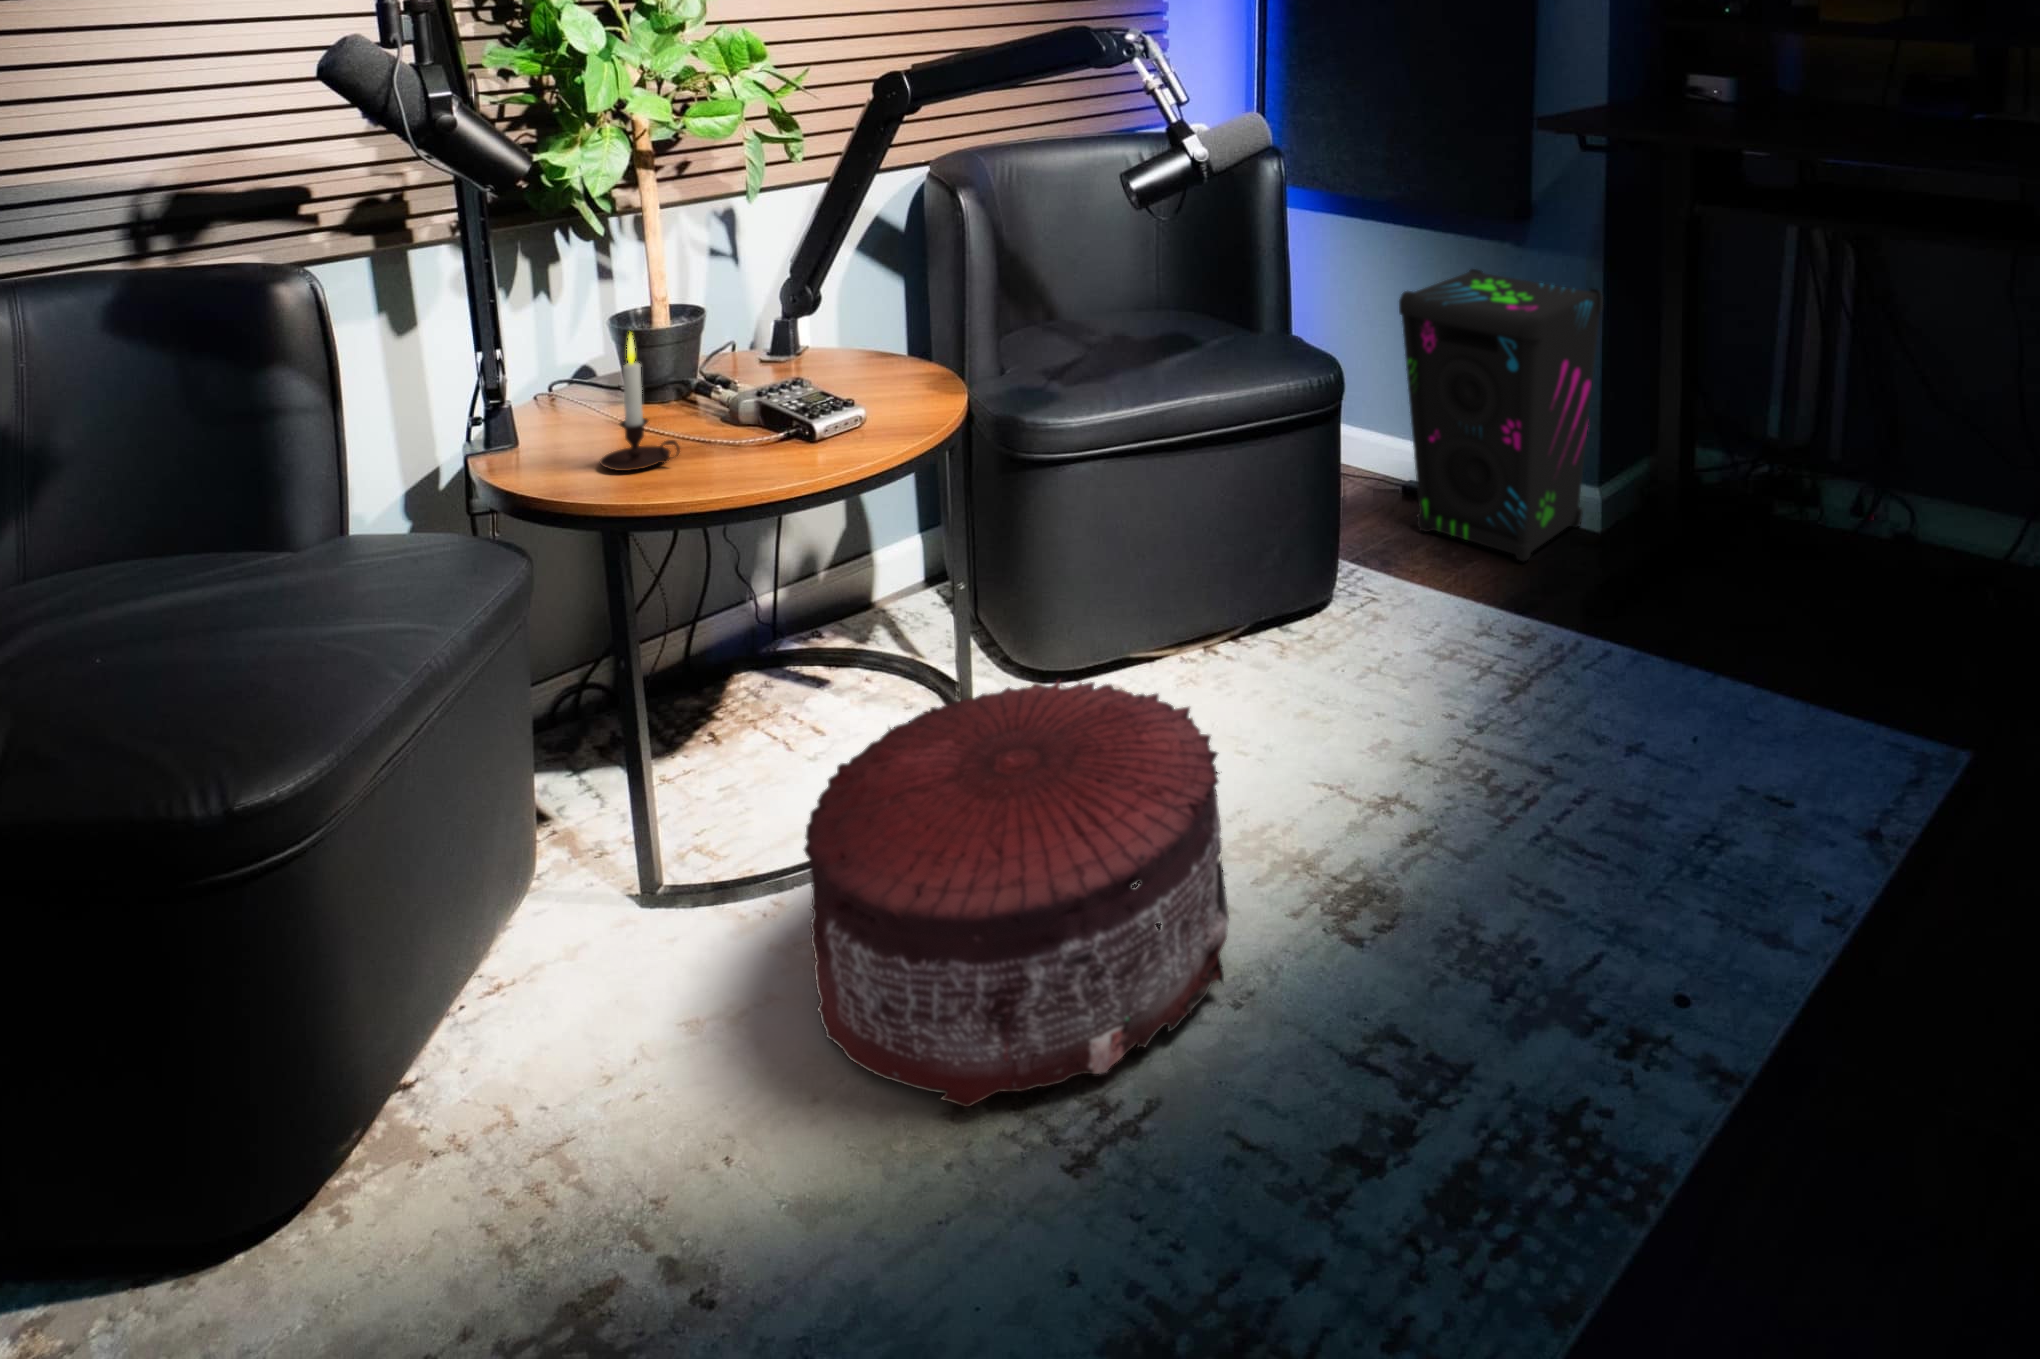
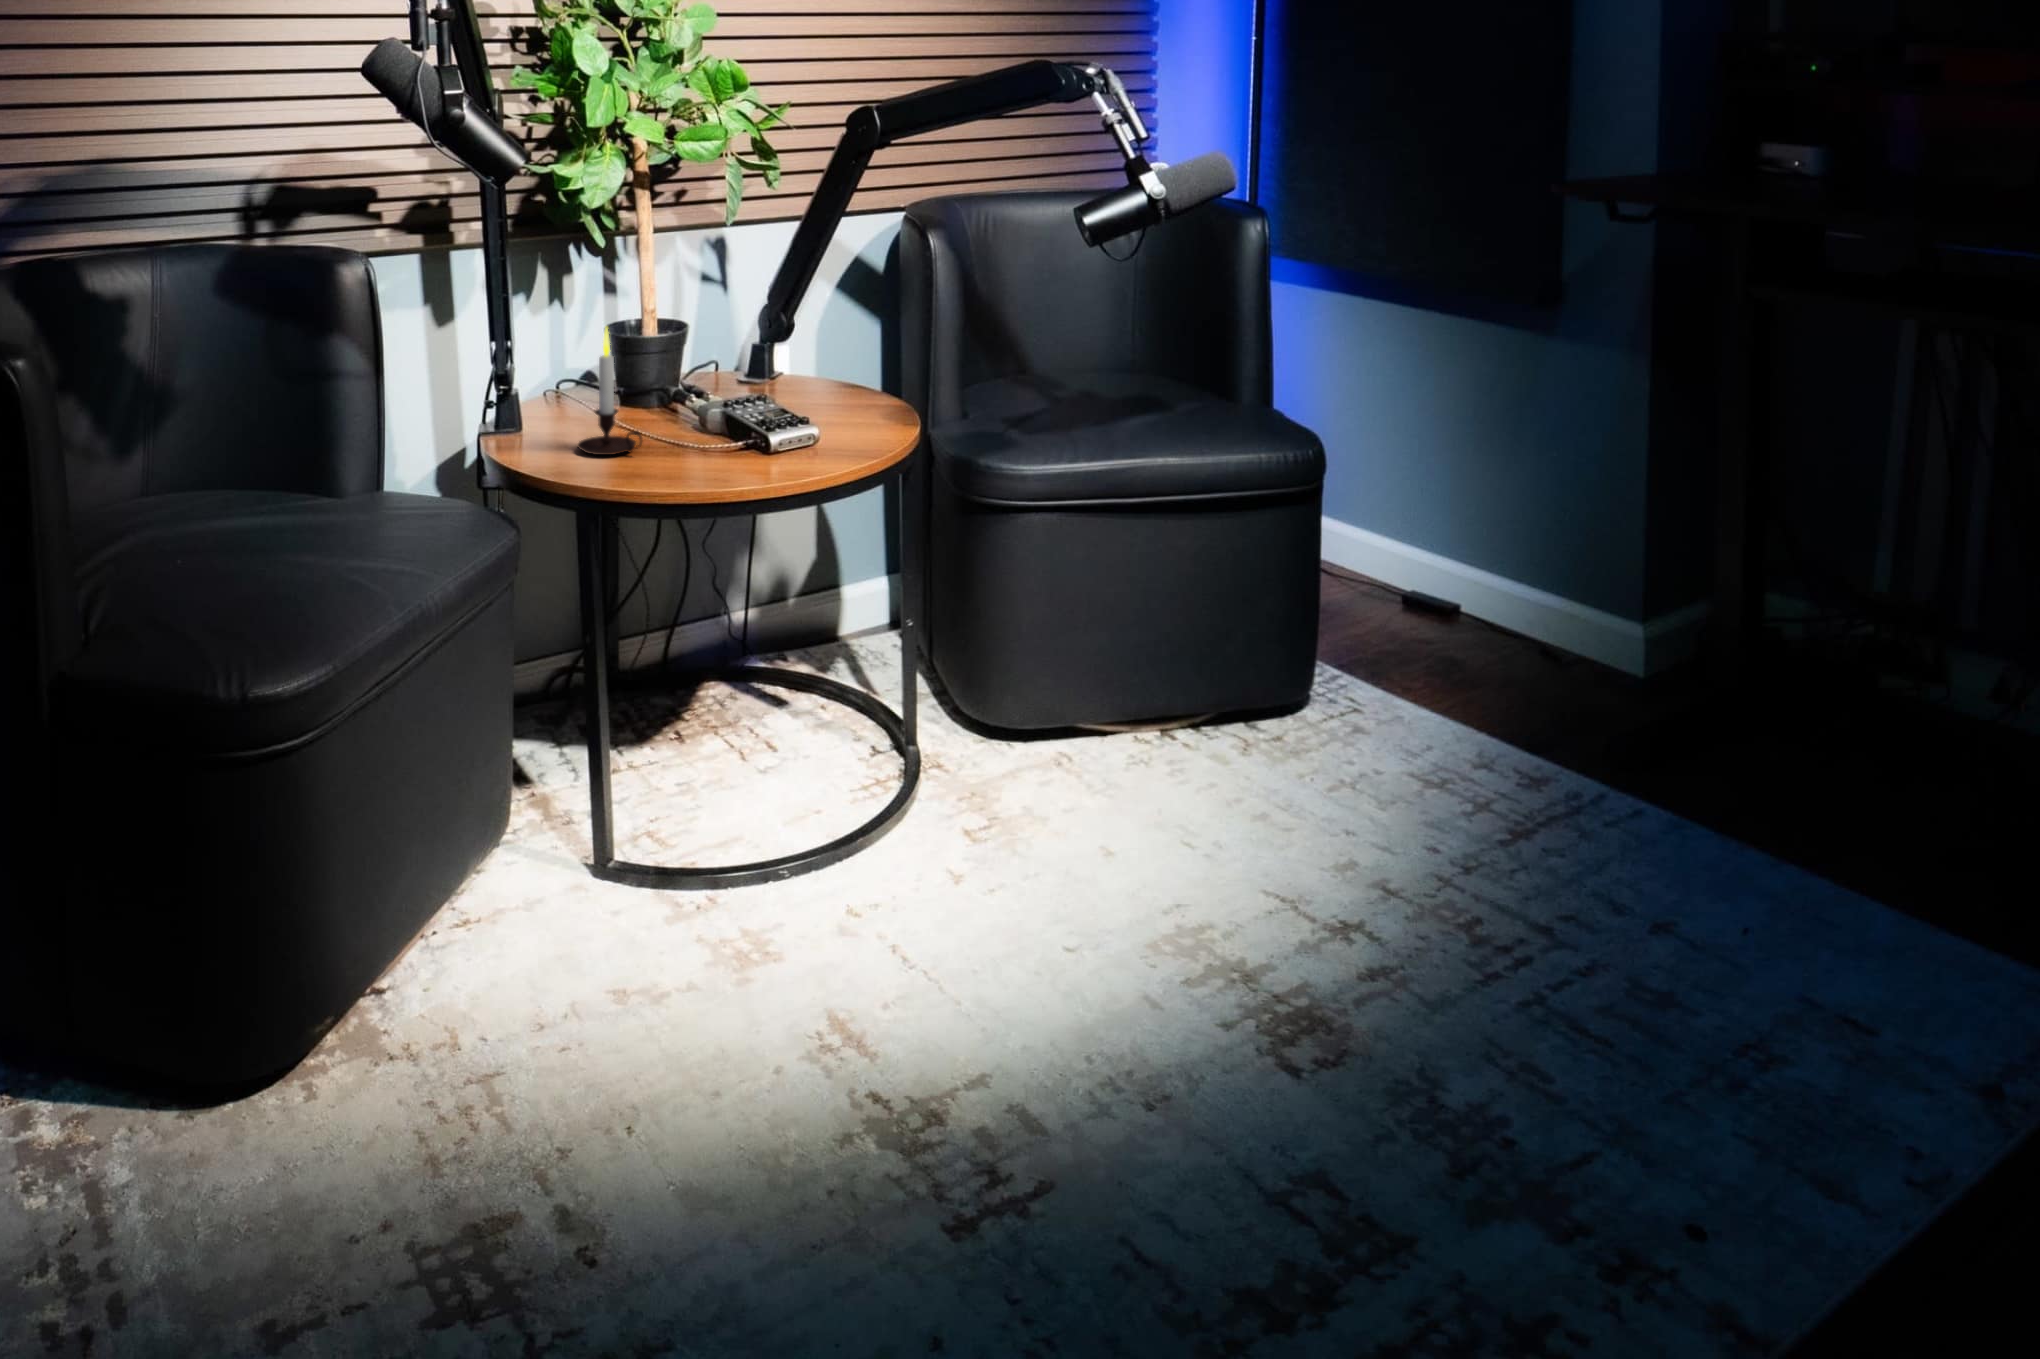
speaker: present [1399,269,1603,561] -> none [1395,358,1655,706]
pouf: present [804,681,1229,1107] -> none [723,726,1146,1150]

